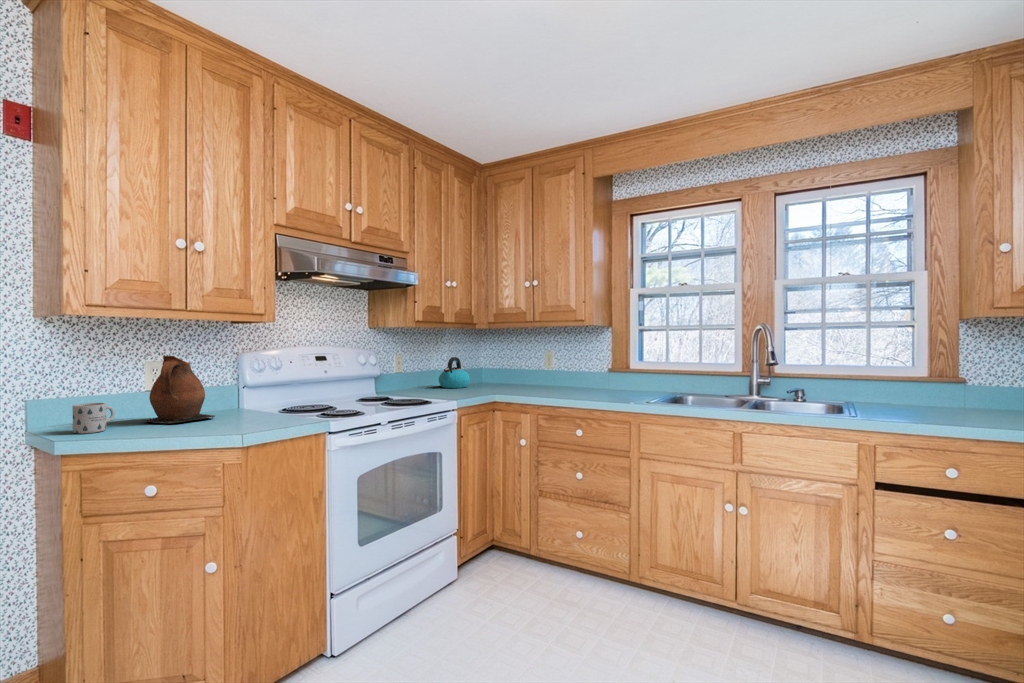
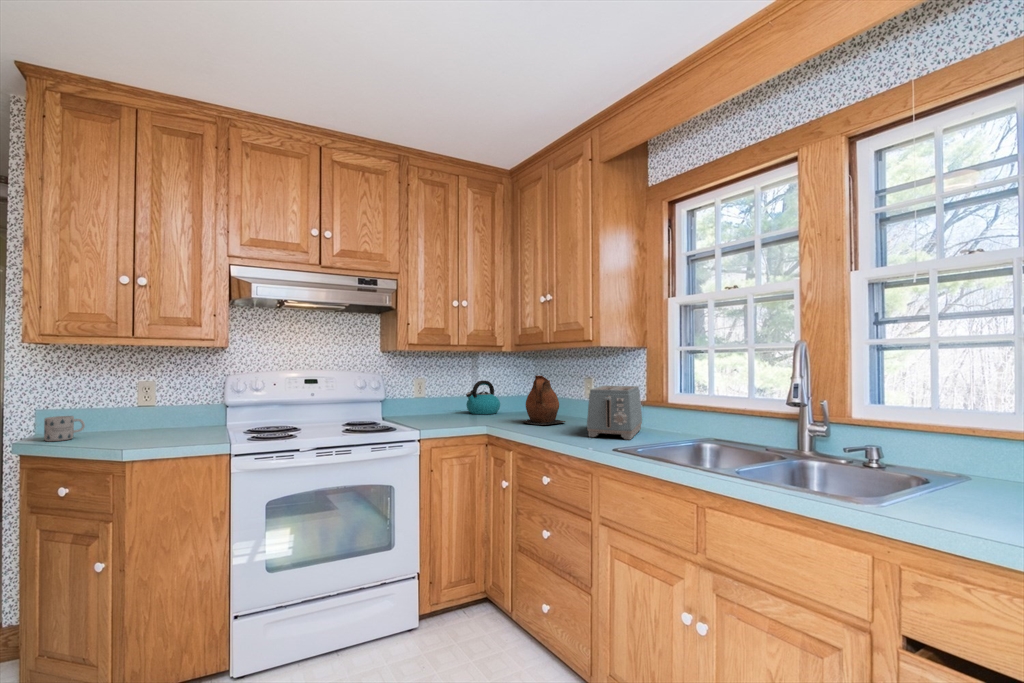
ceramic pitcher: present [145,356,215,423] -> present [523,376,565,425]
toaster: none [585,357,630,397] -> present [587,385,642,440]

